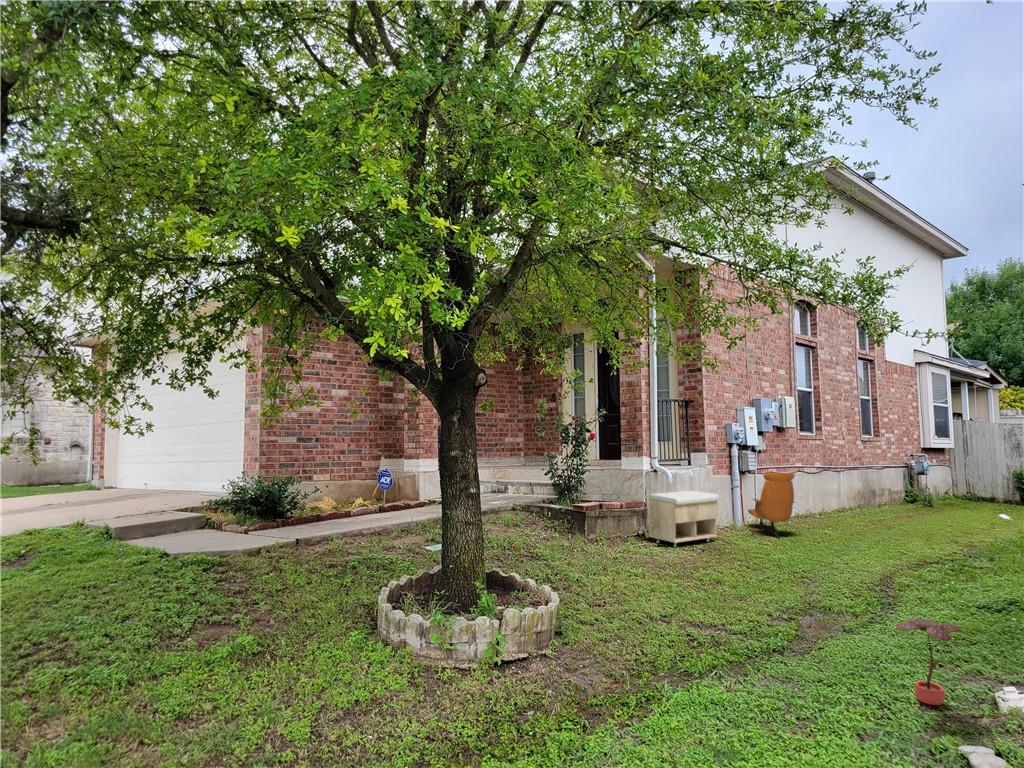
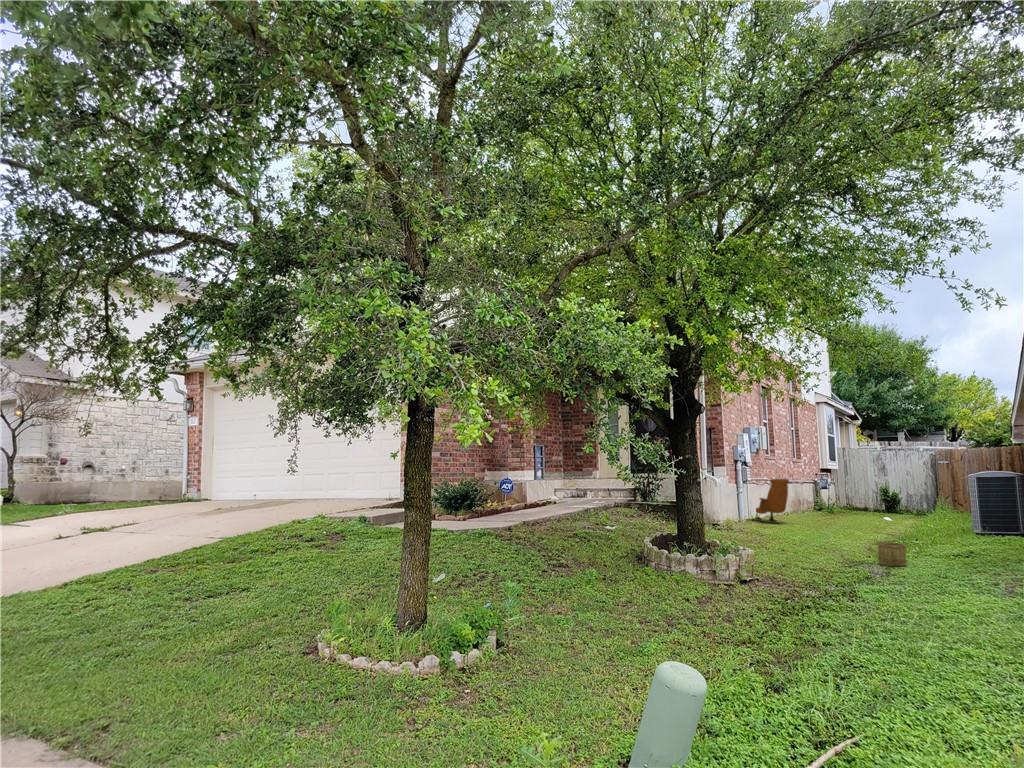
storage bench: present [649,491,719,547] -> none [707,492,748,528]
potted plant: present [896,618,961,705] -> none [917,526,940,560]
wooden bucket: none [751,667,824,747] -> present [877,542,907,567]

